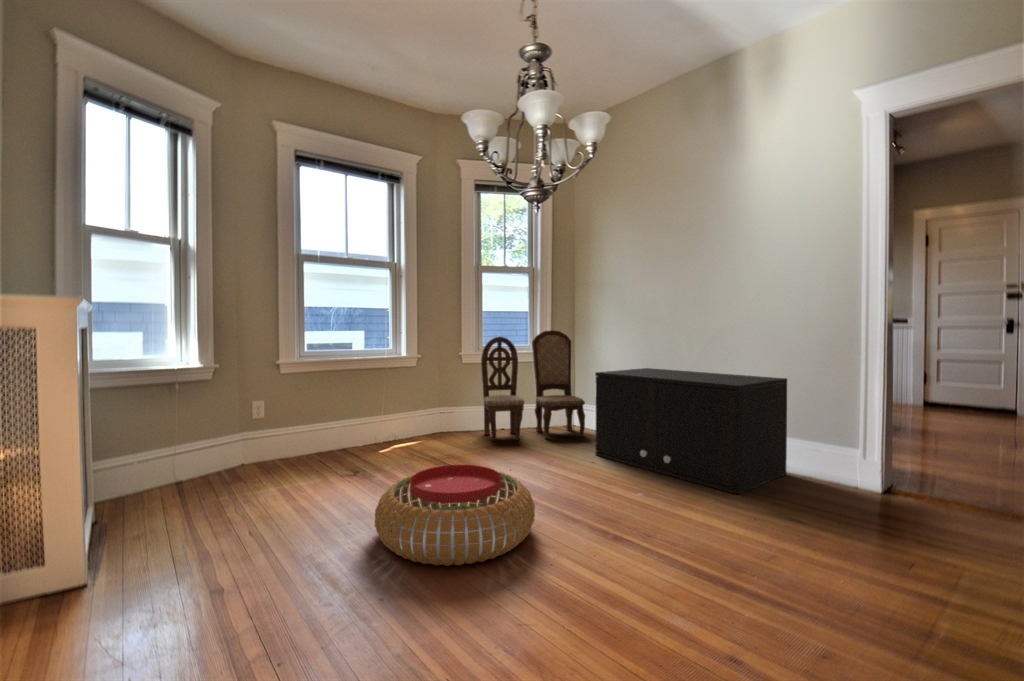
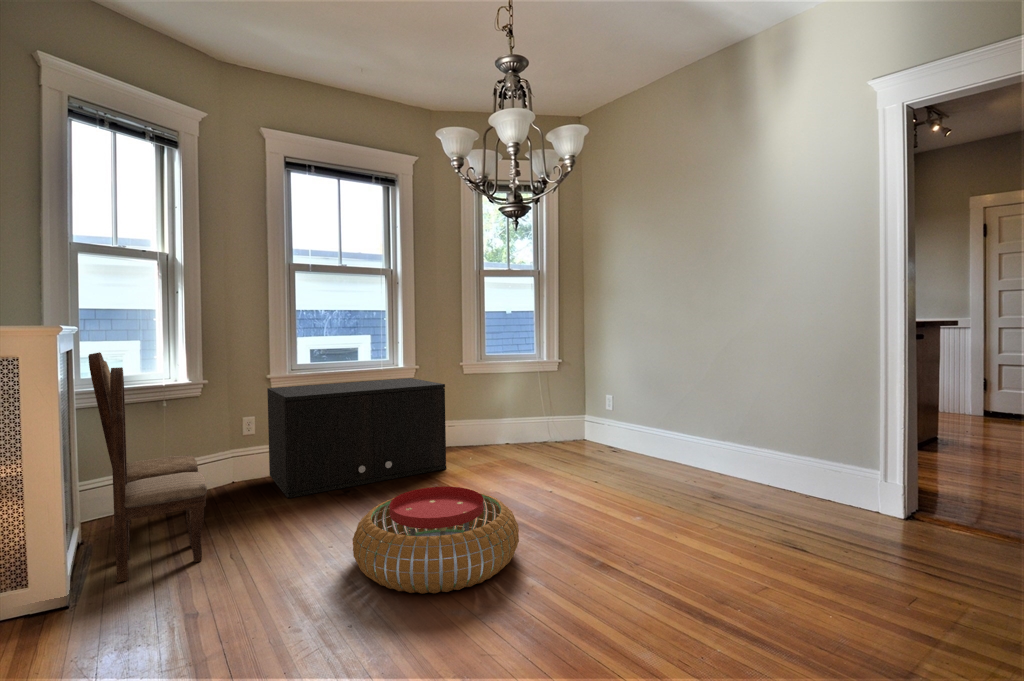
dining chair: present [481,330,585,441] -> present [88,352,207,583]
storage cabinet: present [595,368,787,494] -> present [267,378,446,498]

